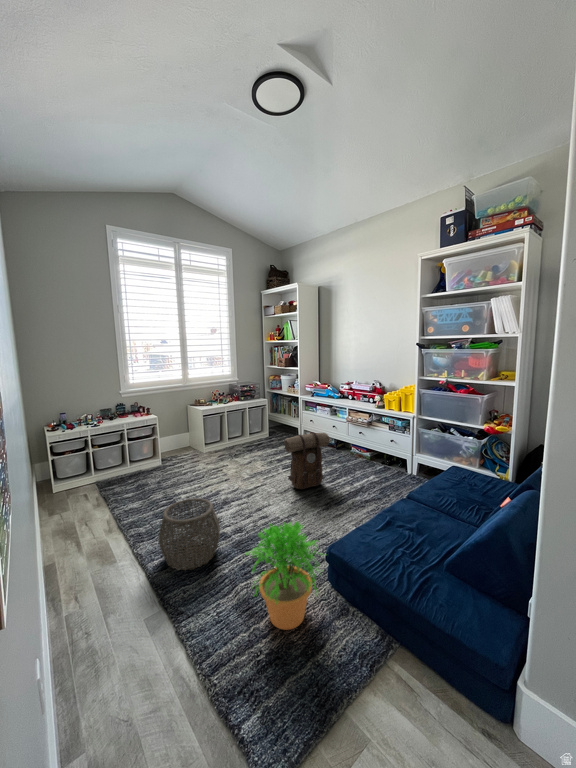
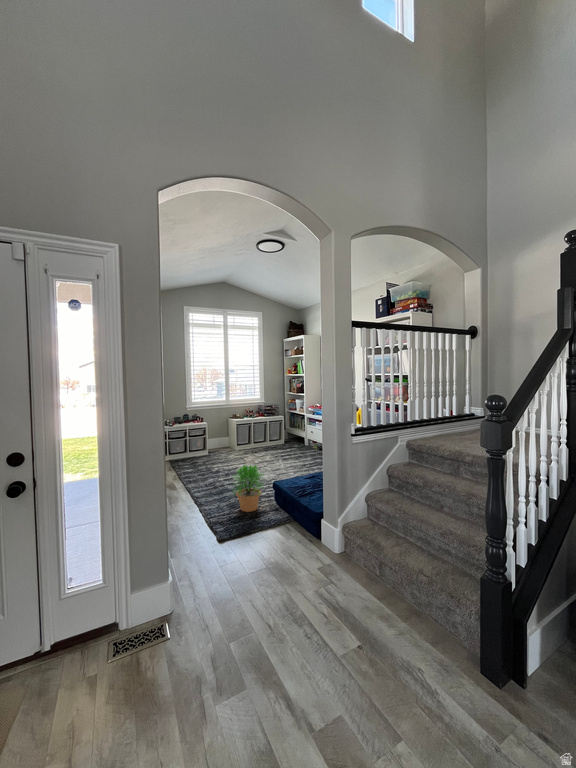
backpack: present [284,433,330,489] -> none [277,435,305,470]
woven basket: present [159,498,220,570] -> none [197,461,229,494]

